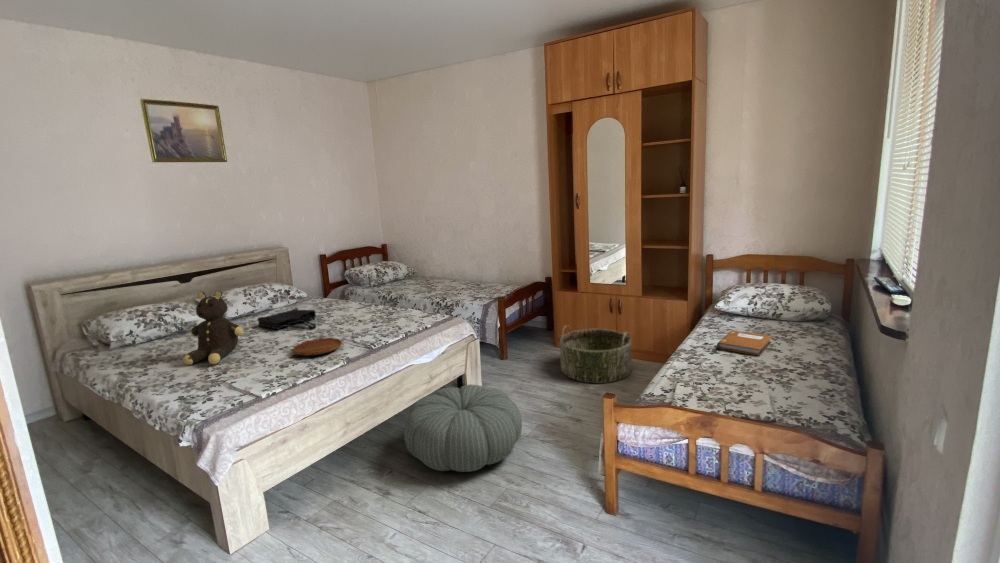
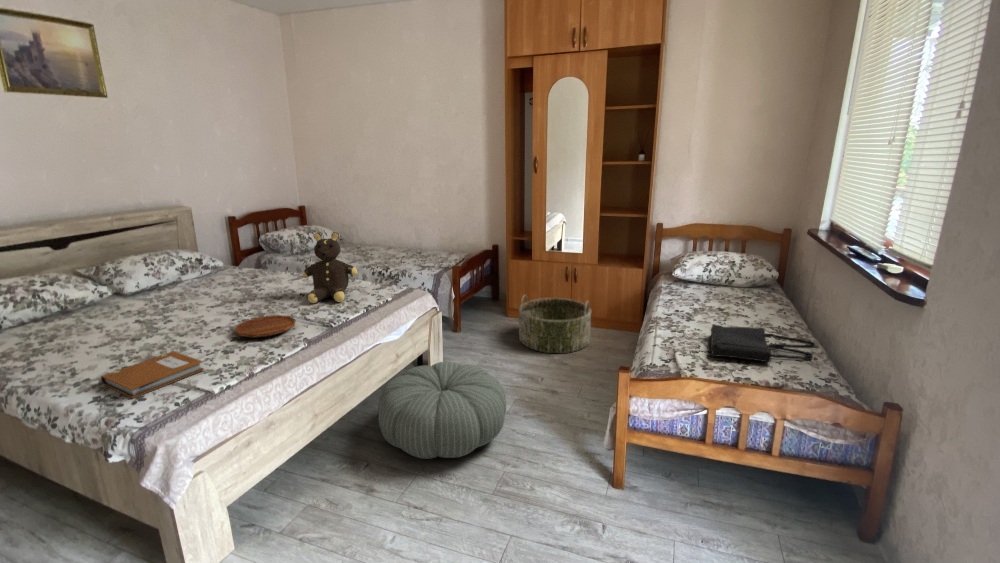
teddy bear: present [183,291,244,365] -> present [303,232,358,303]
tote bag: present [258,309,316,330] -> present [711,324,815,362]
notebook: present [717,331,772,356] -> present [101,351,204,398]

